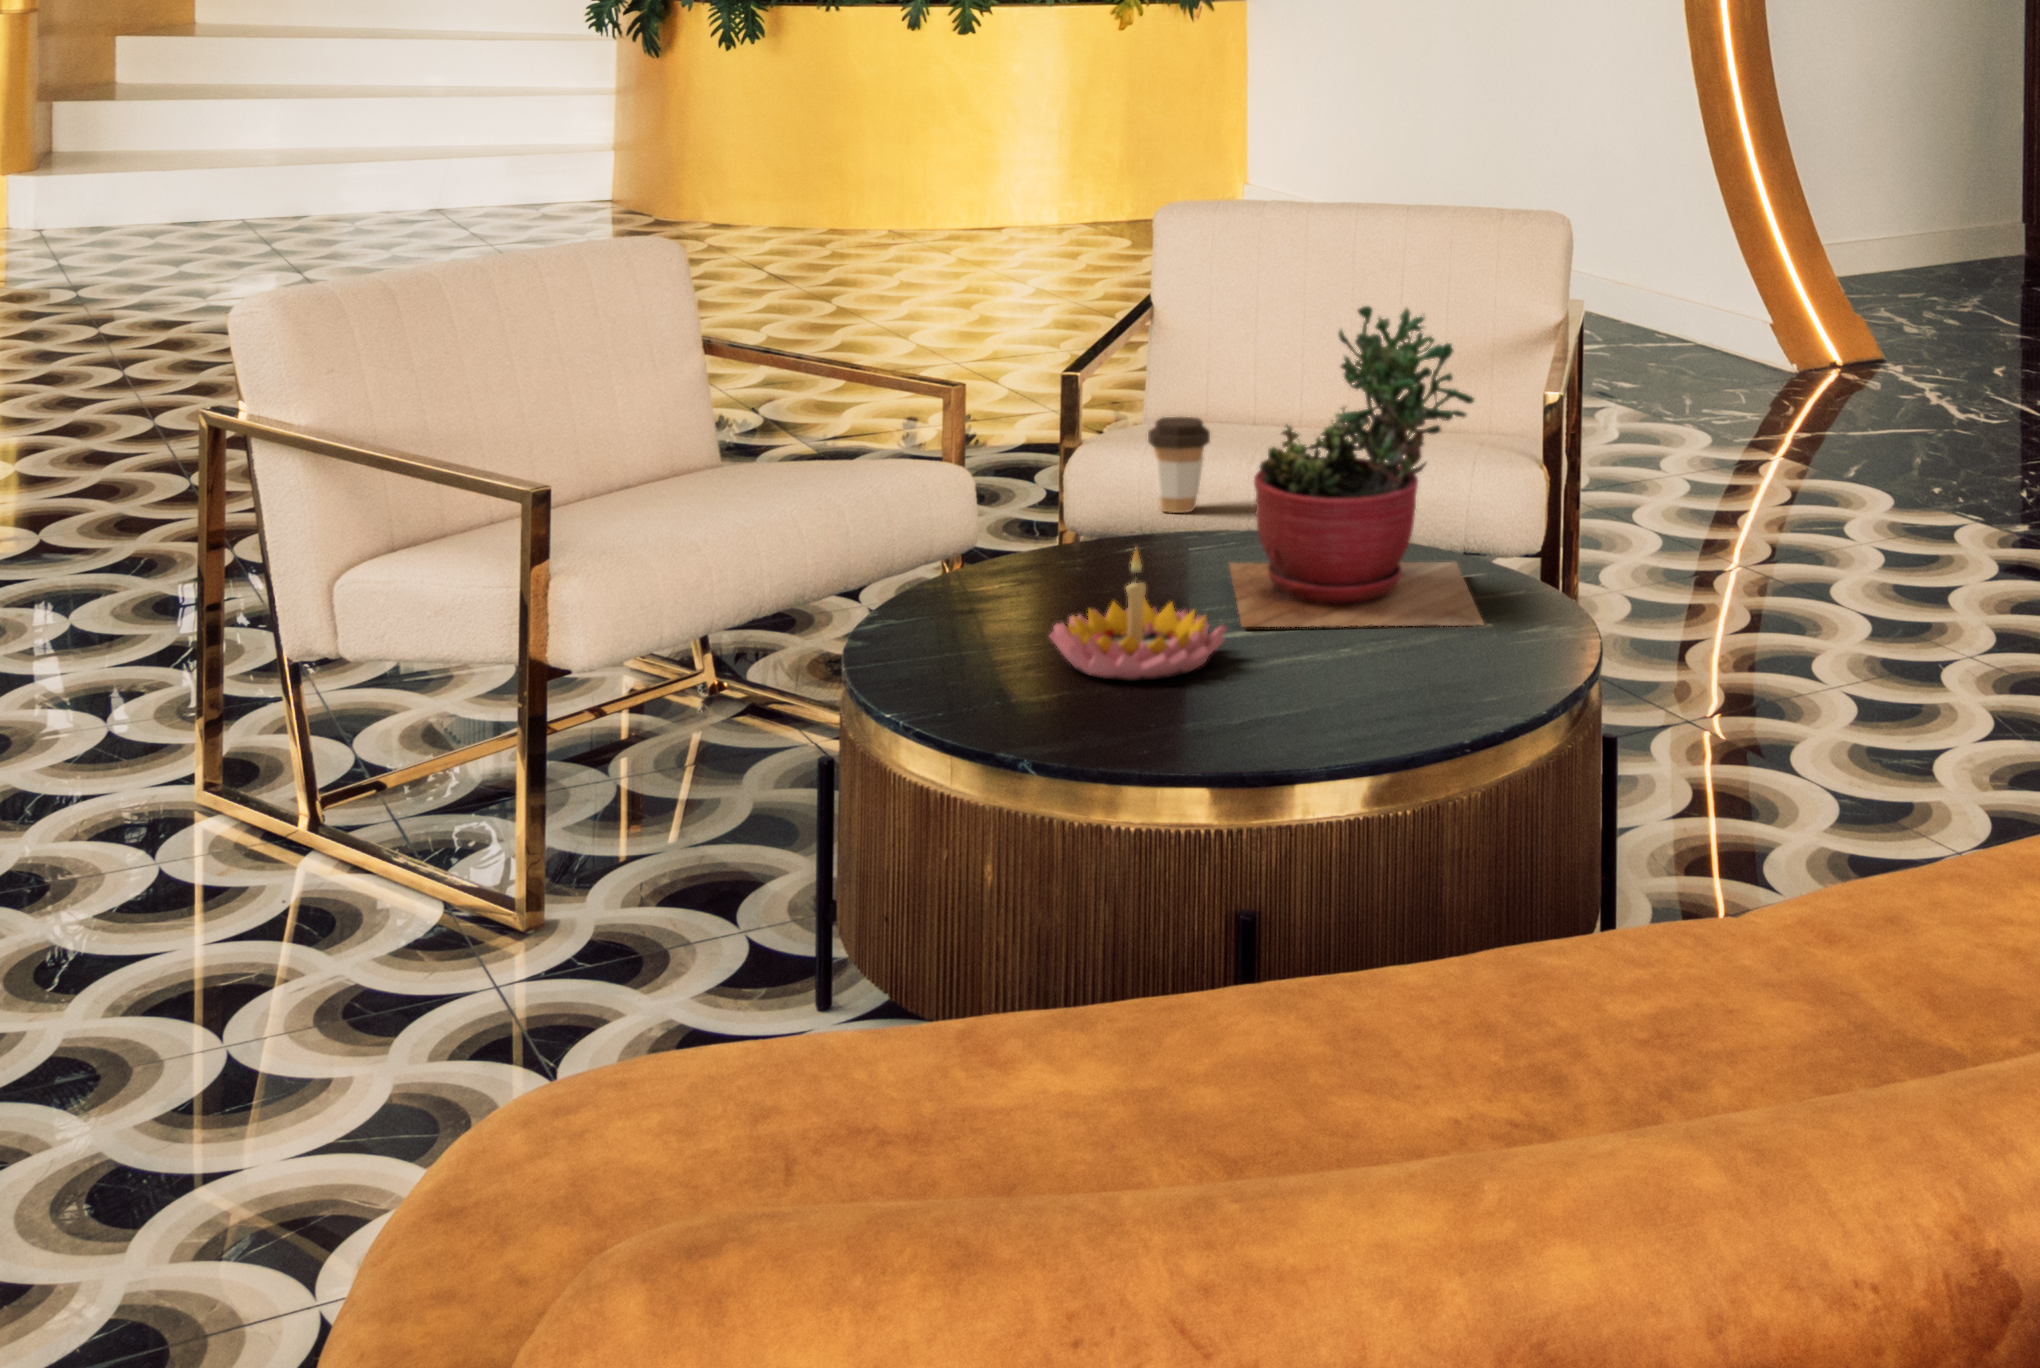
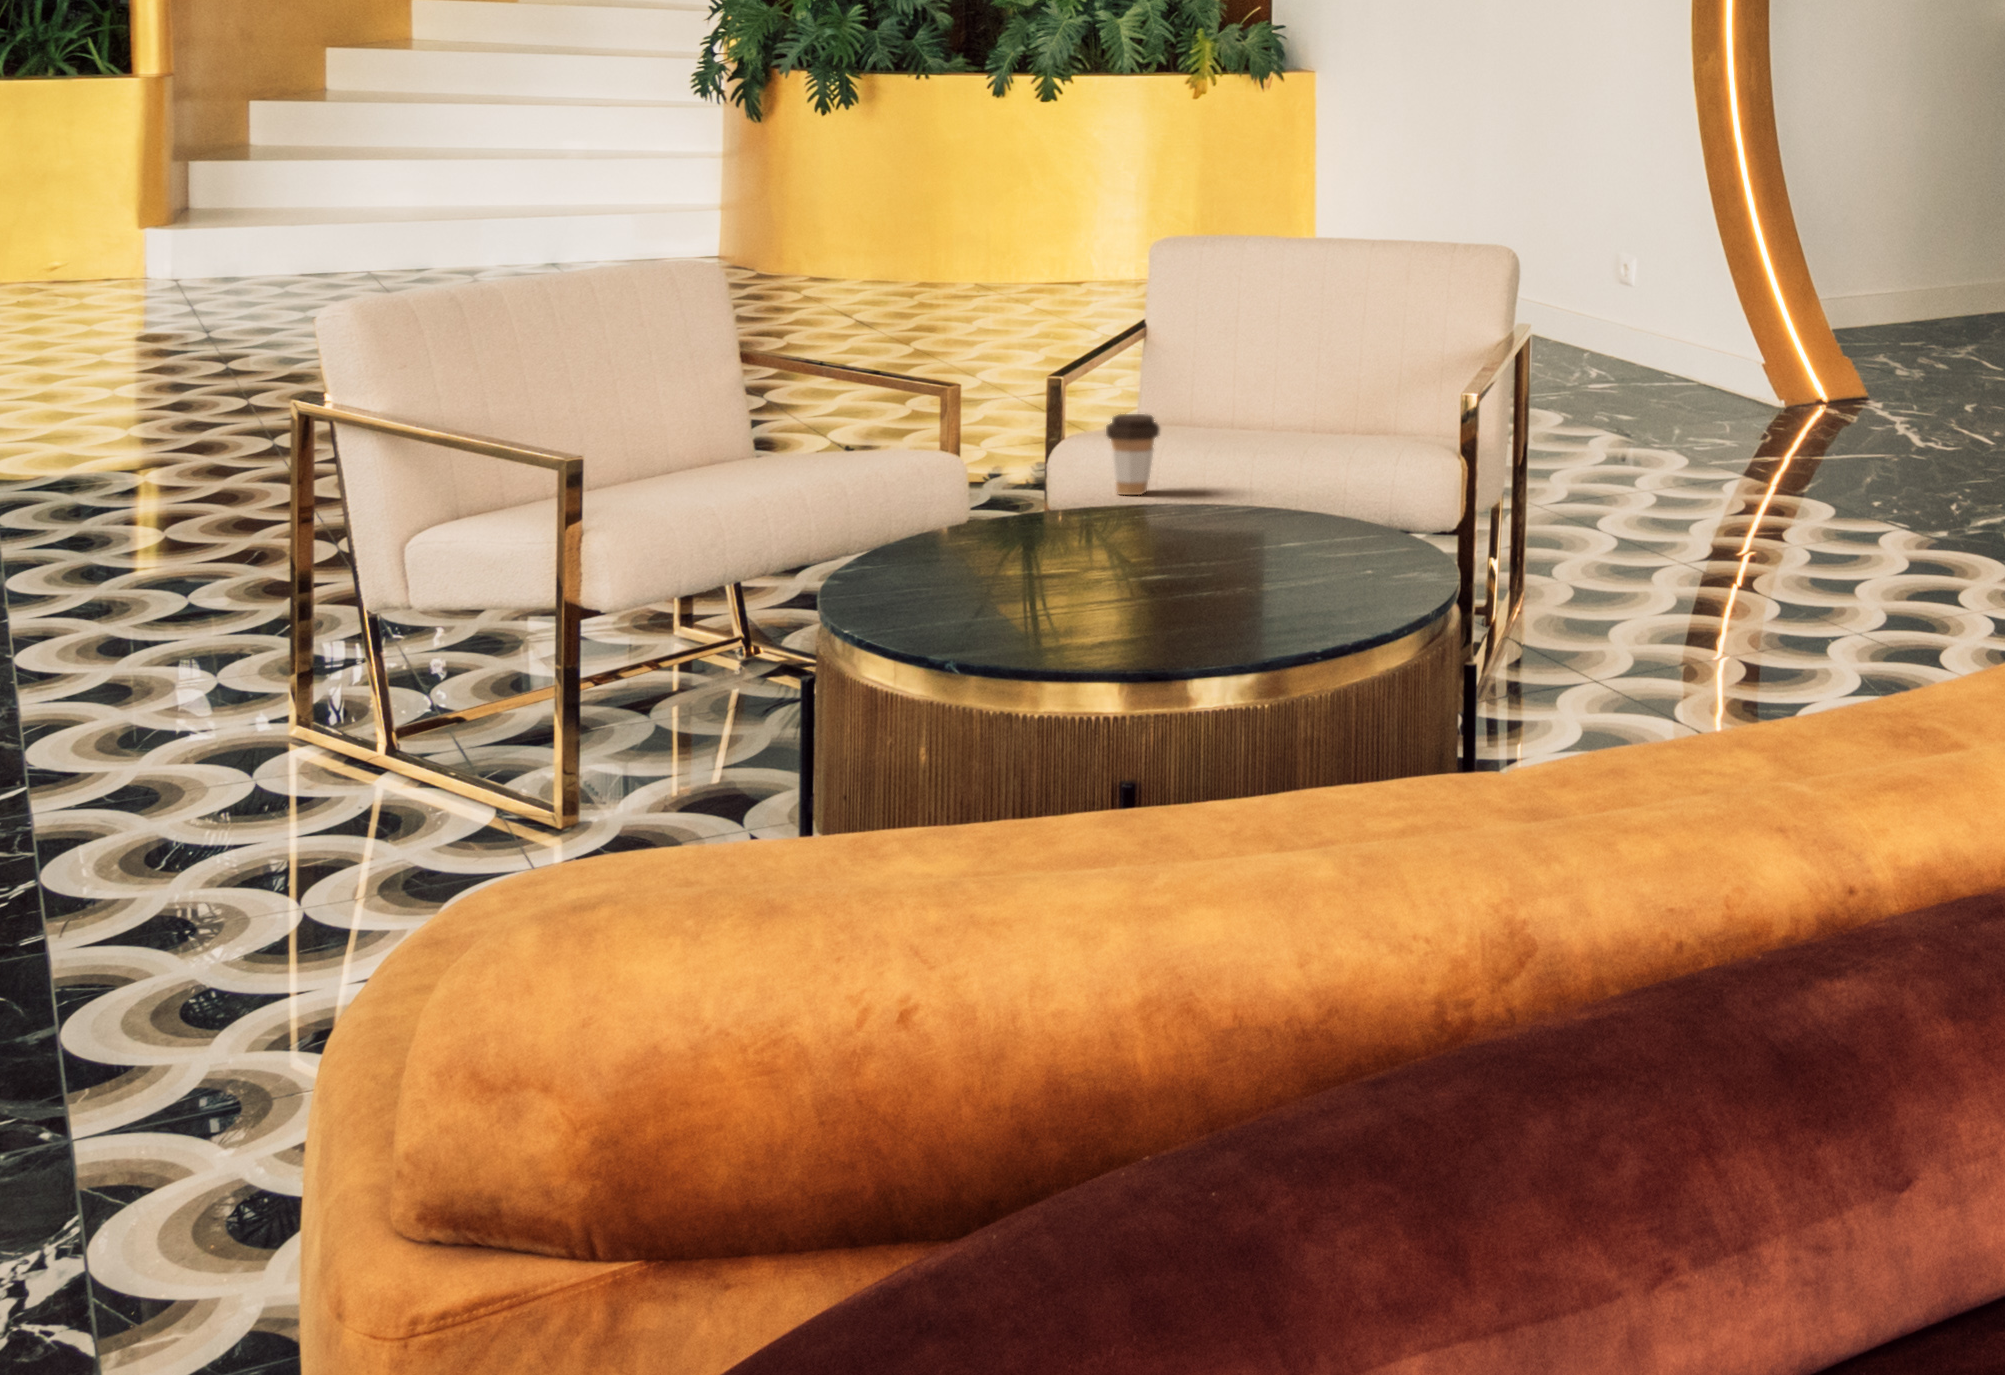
succulent plant: present [1229,306,1484,627] -> none [1153,310,1360,578]
candle holder: present [1049,548,1228,681] -> none [981,502,1134,612]

